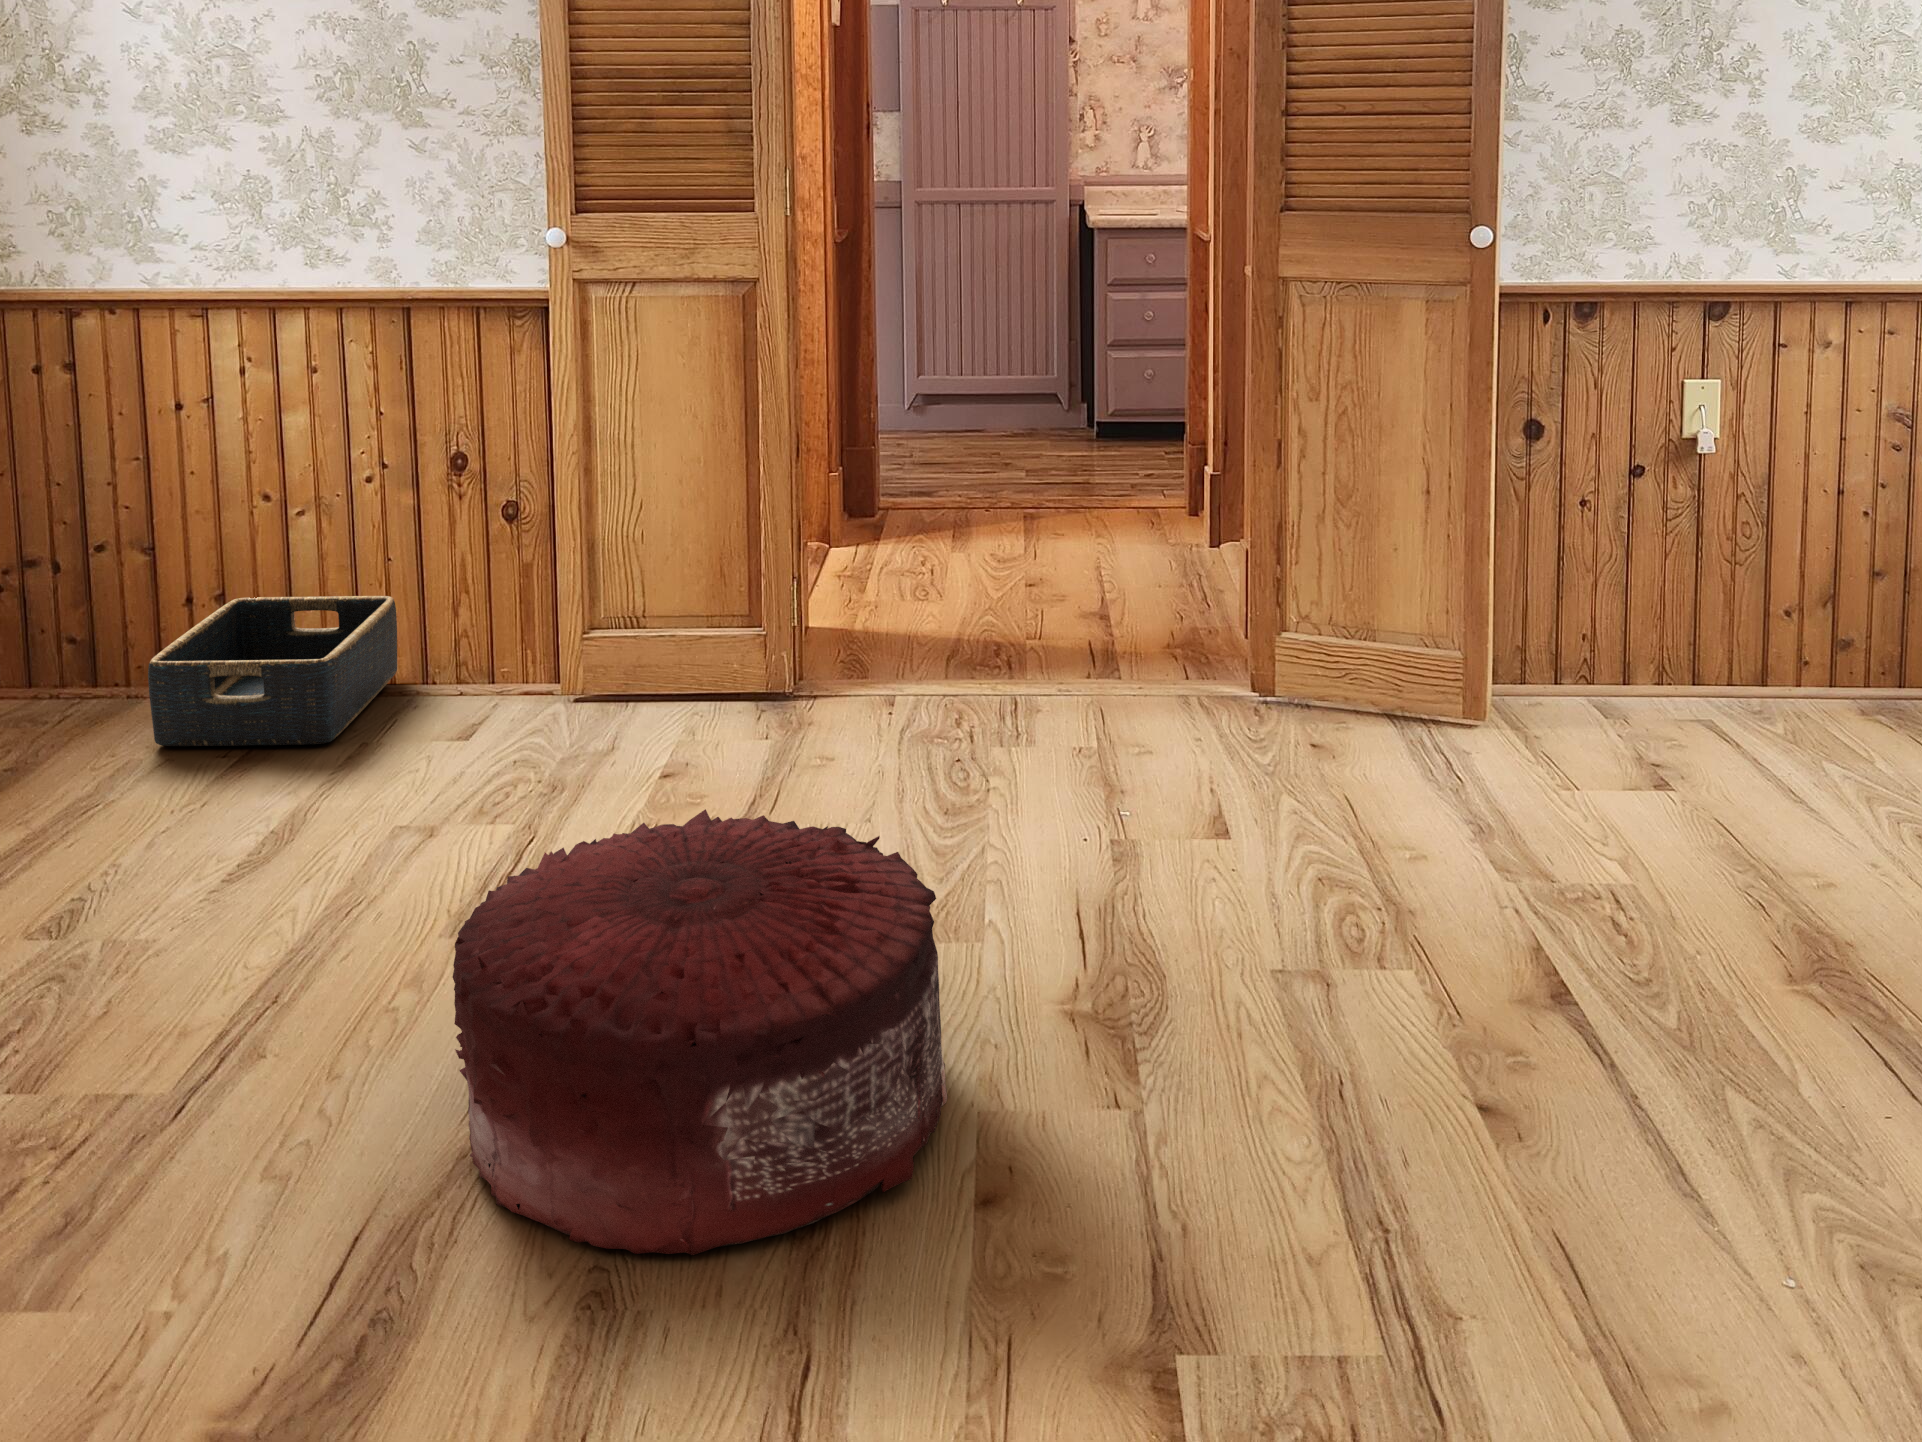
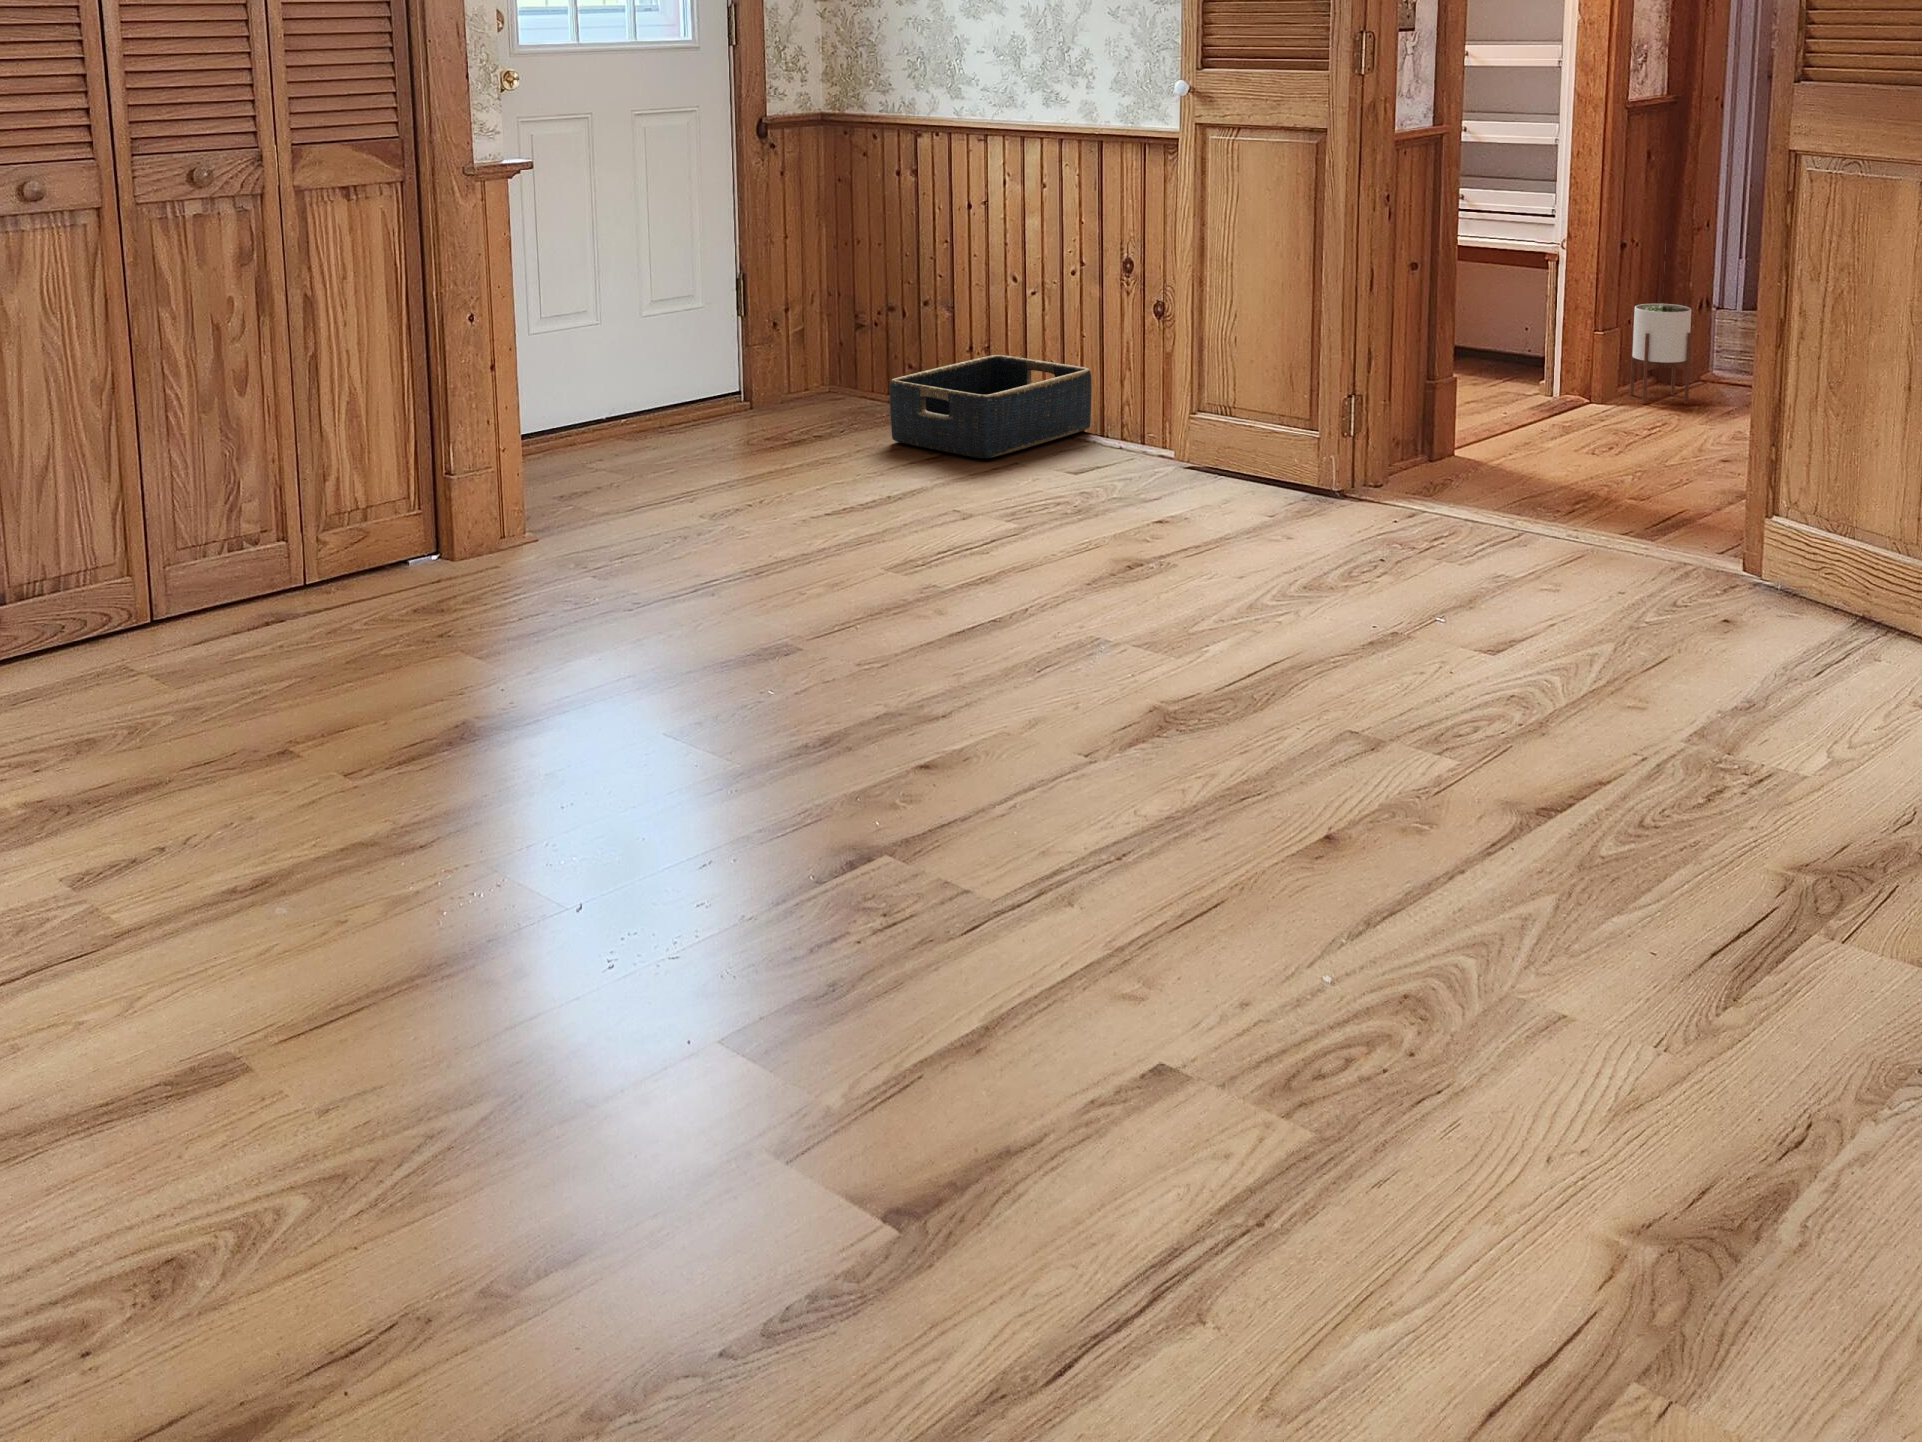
potted plant: none [867,345,929,531] -> present [1630,303,1692,404]
pouf: present [453,809,947,1255] -> none [706,491,1068,747]

